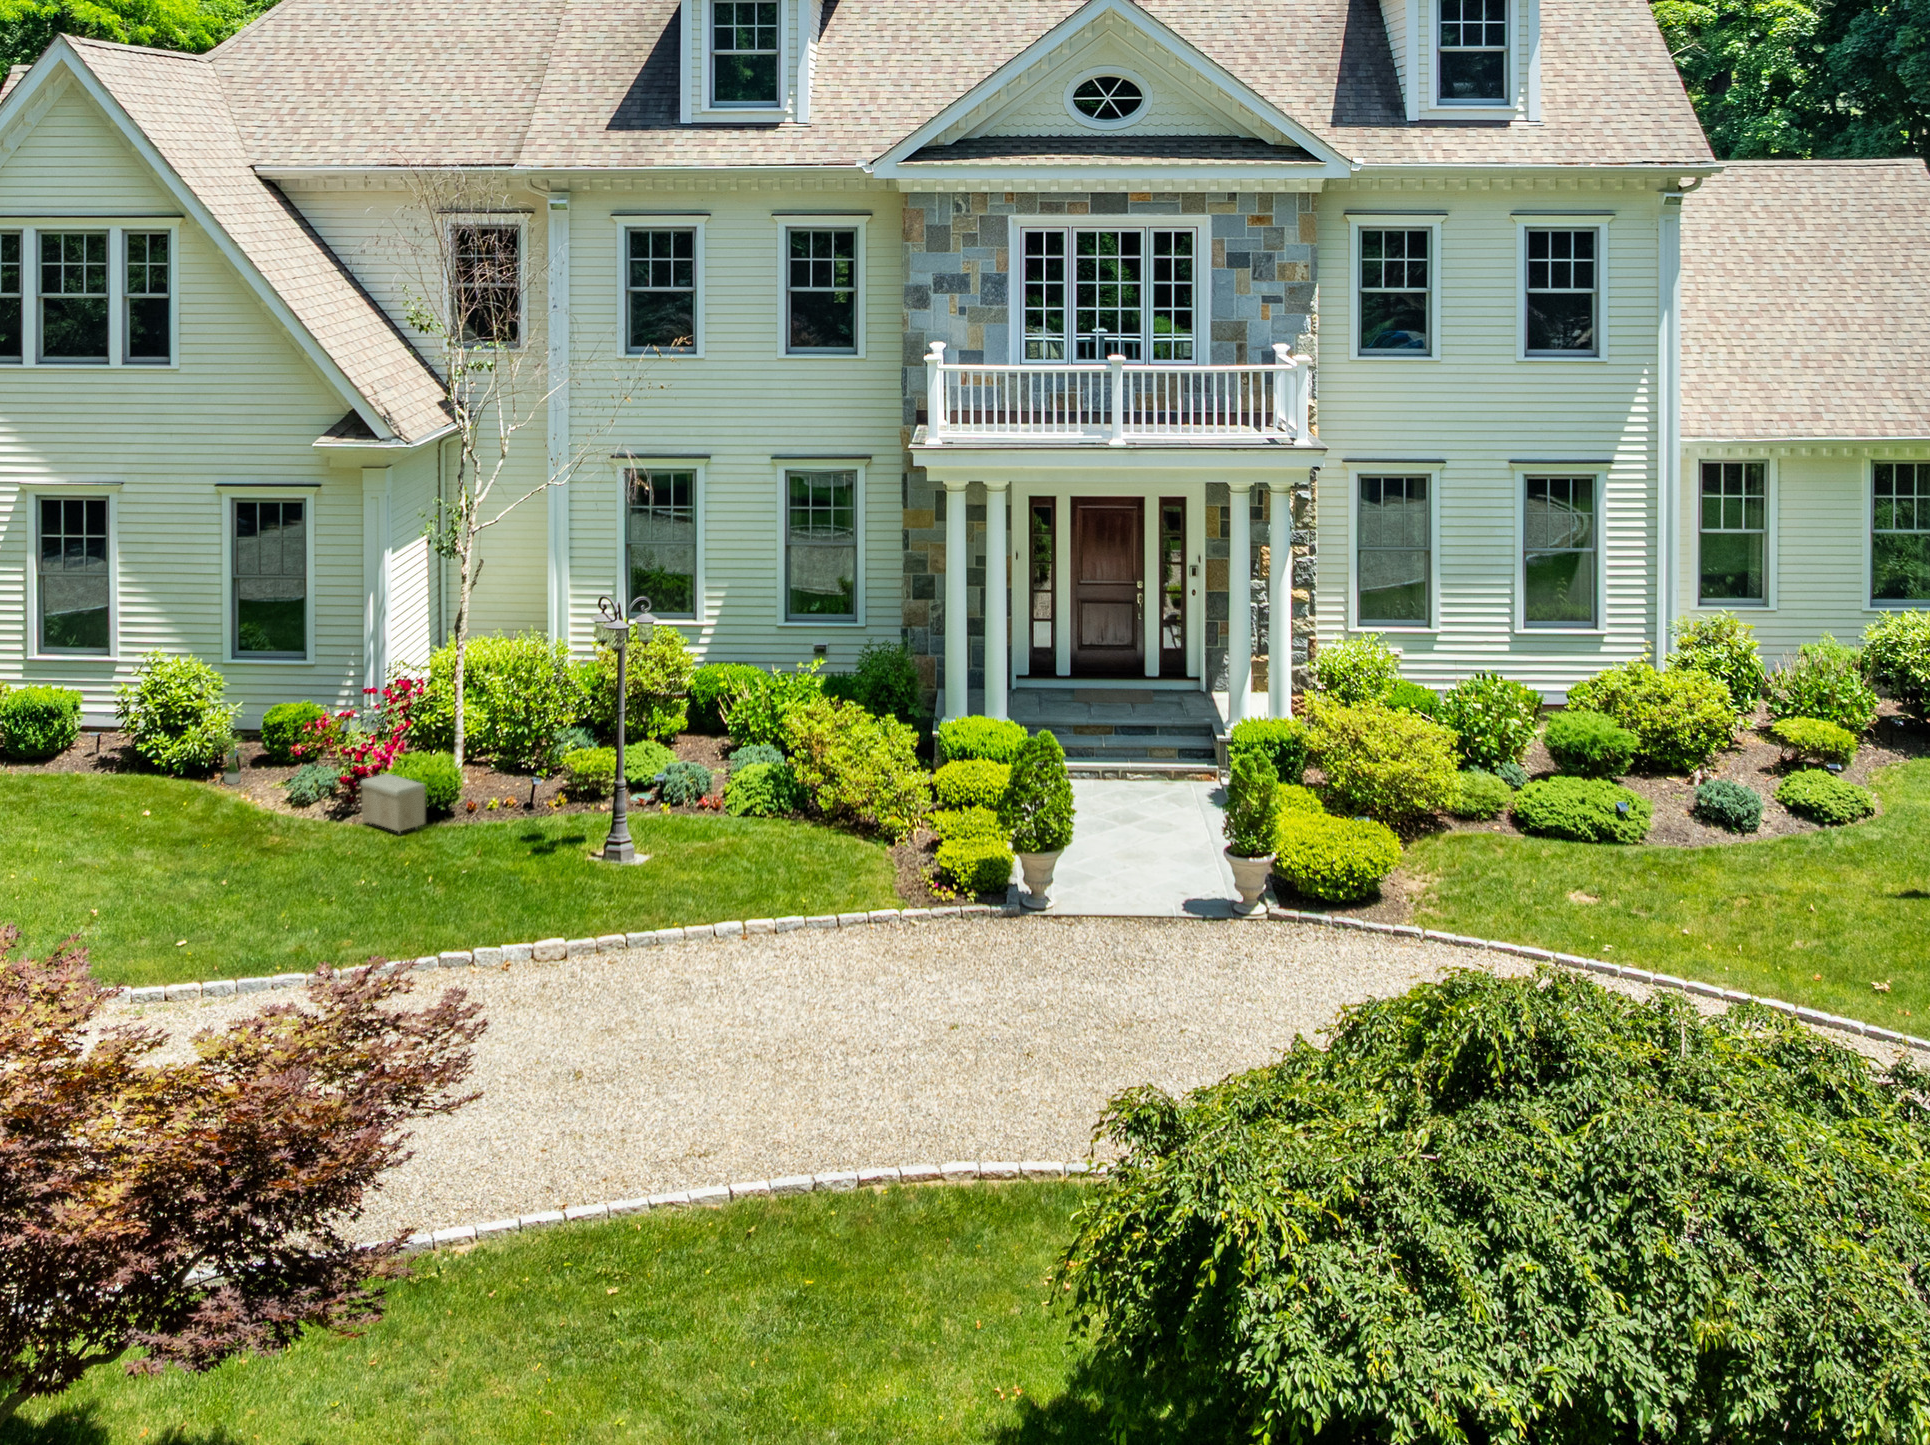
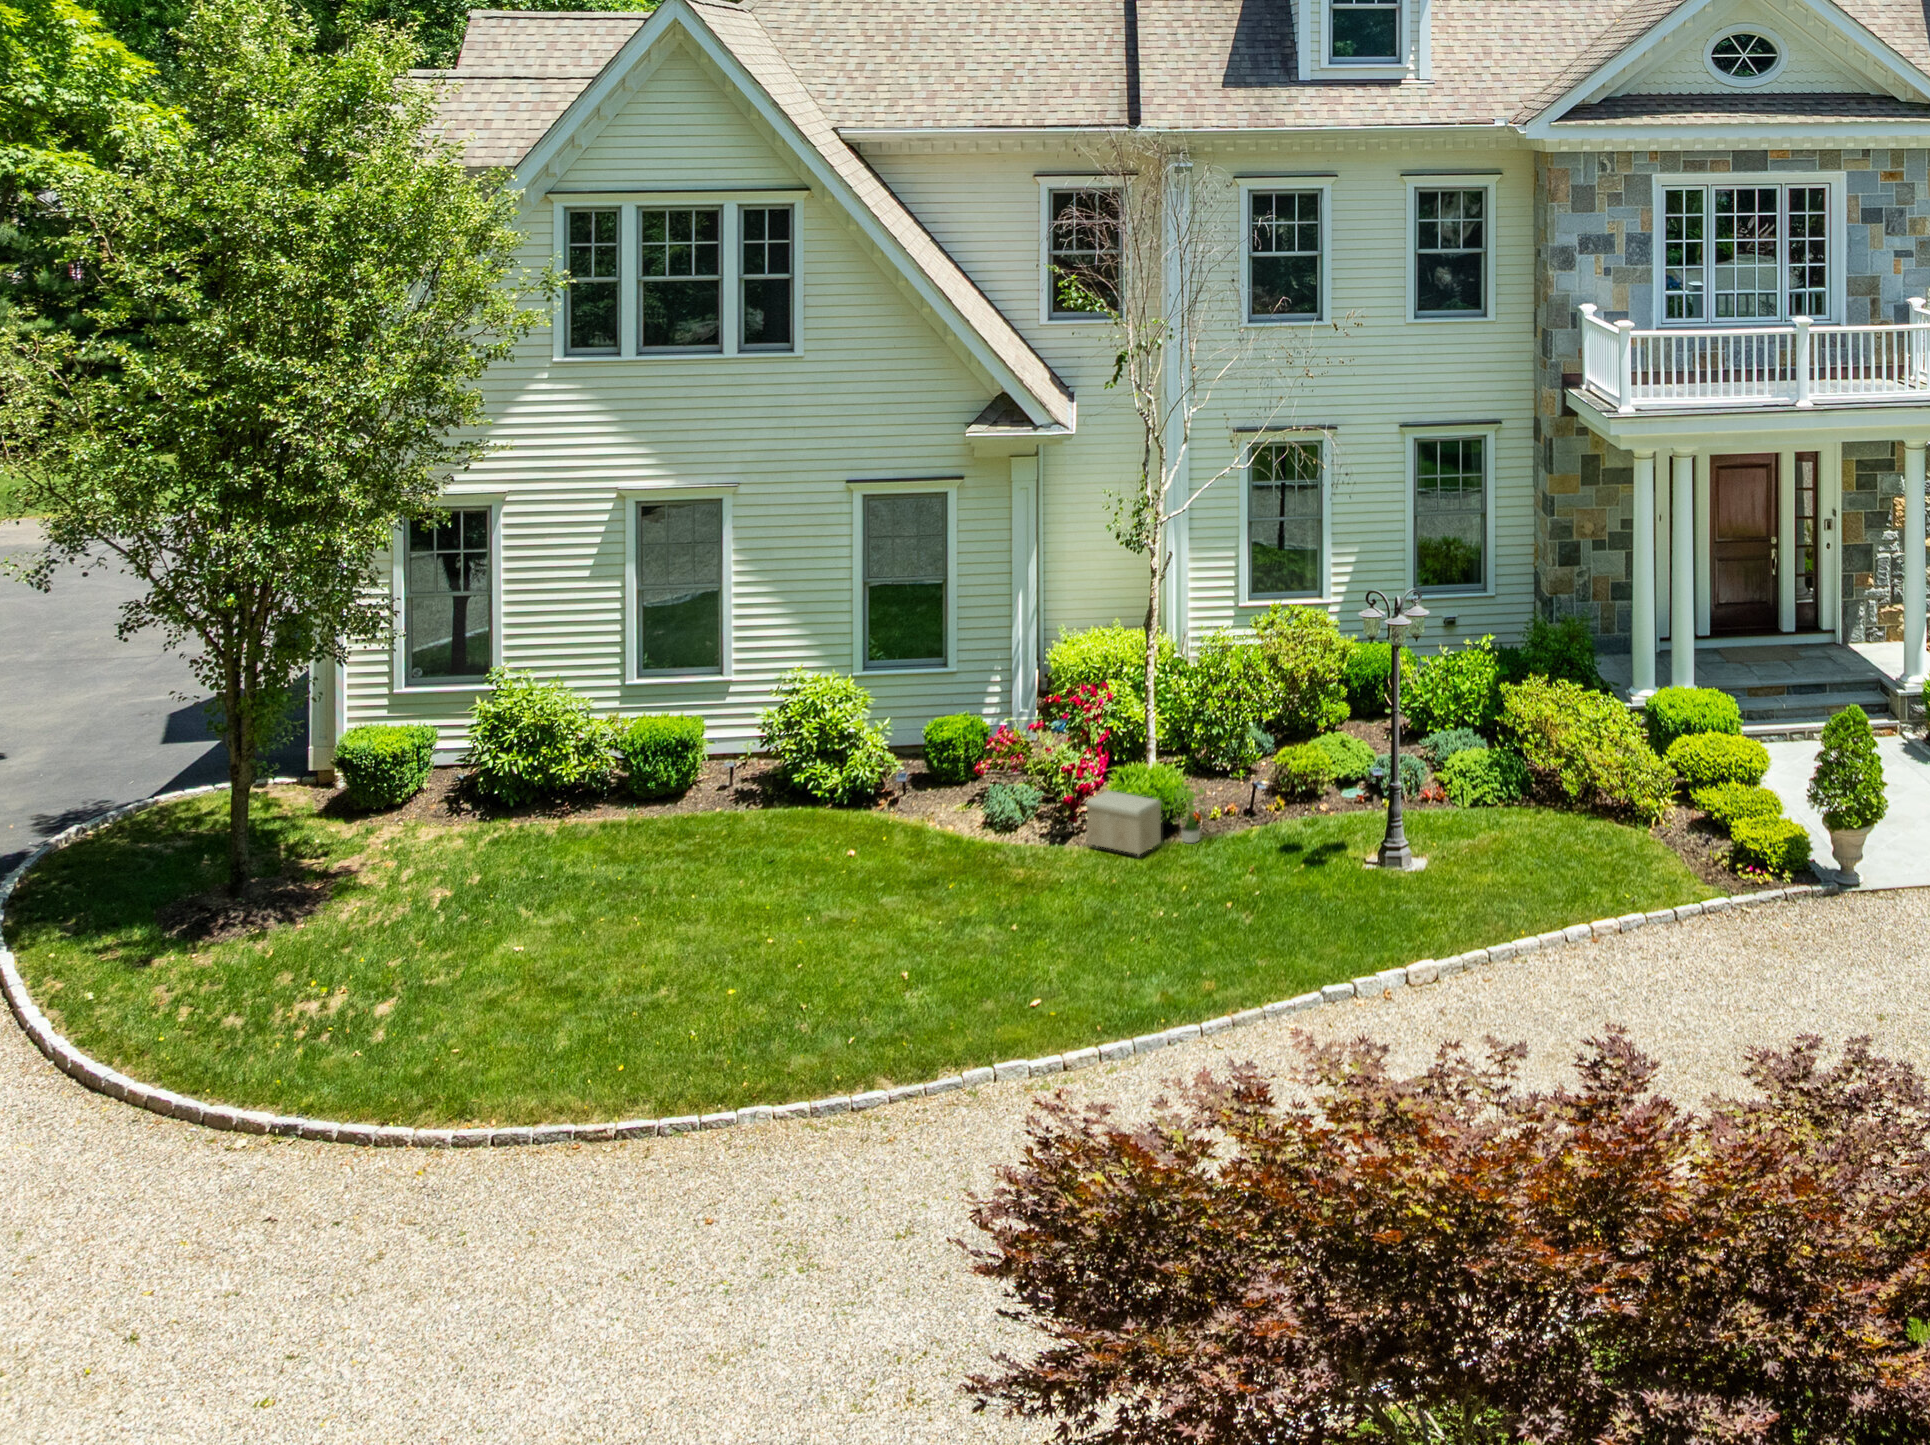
potted plant: present [217,734,245,784] -> present [1176,785,1204,843]

